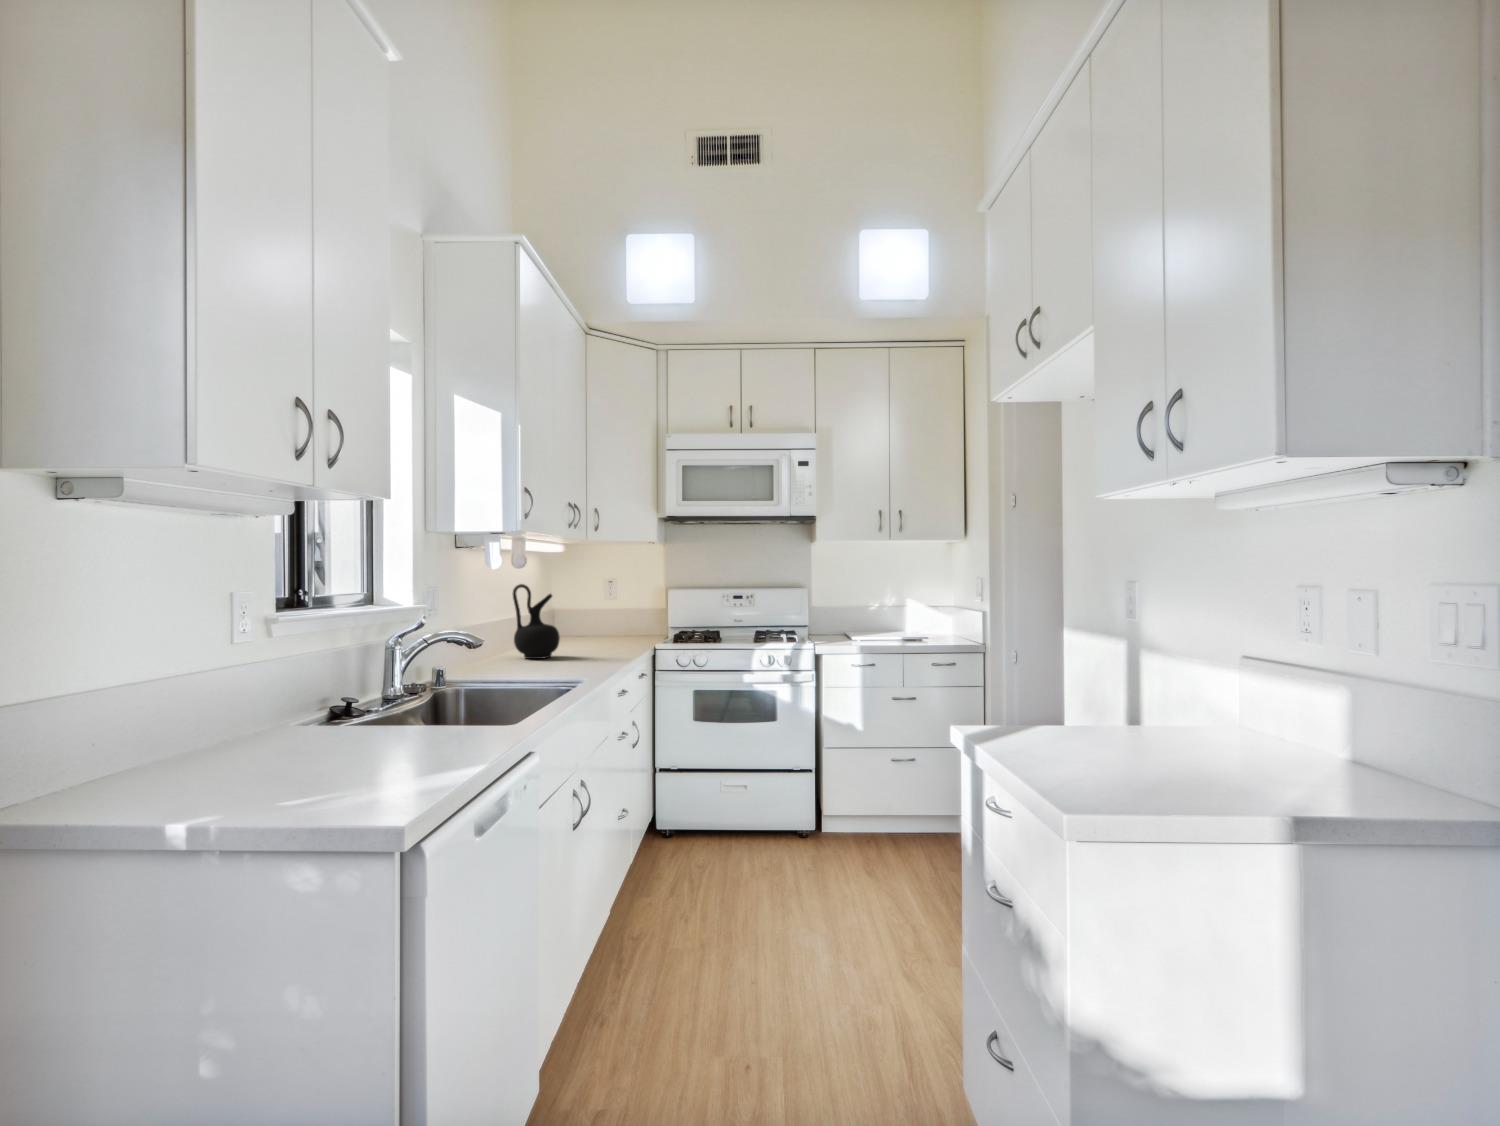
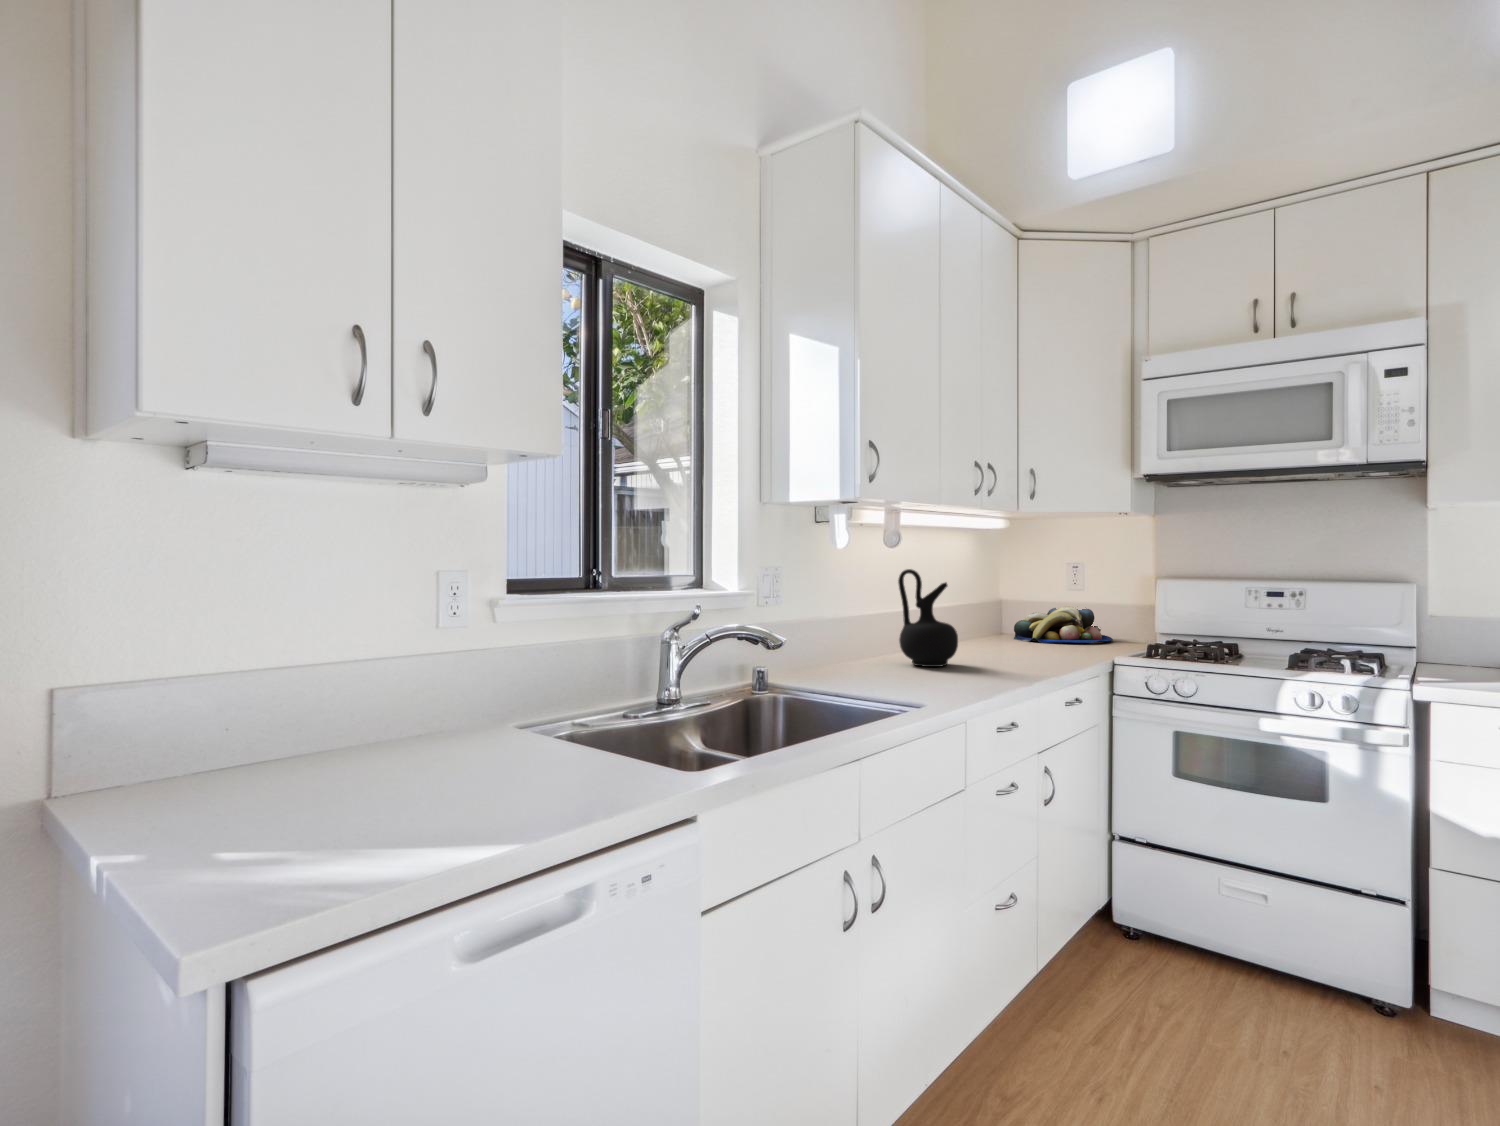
fruit bowl: none [562,610,634,639] -> present [1014,606,1112,643]

